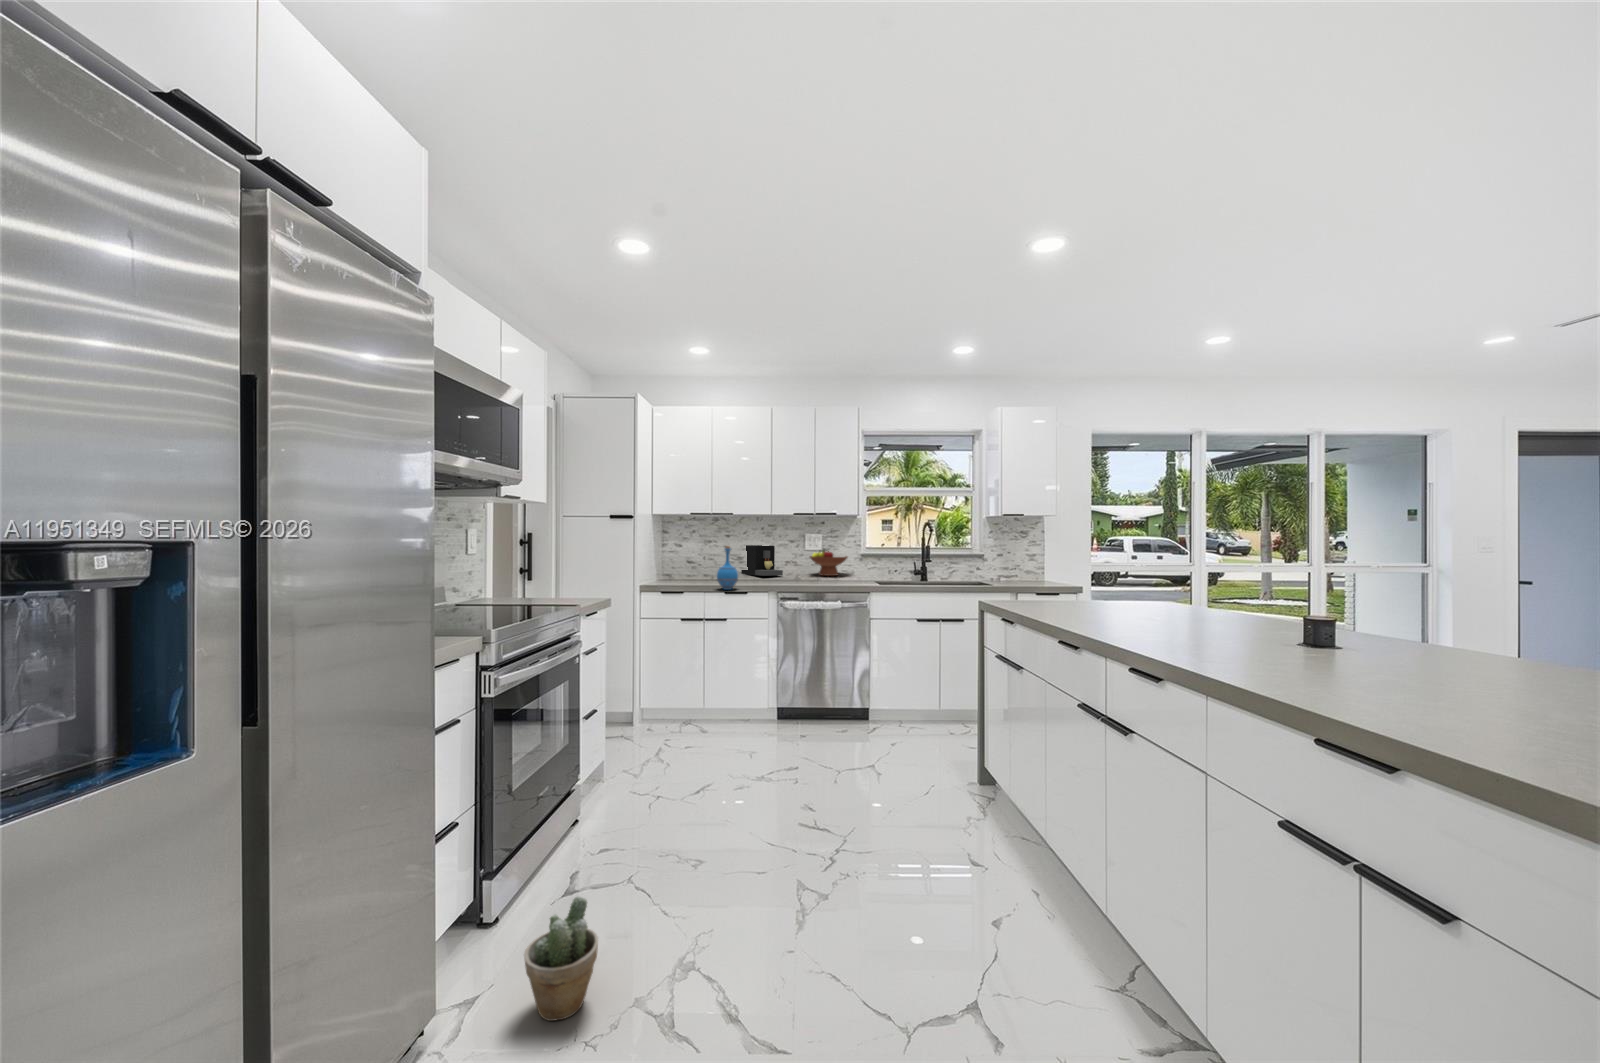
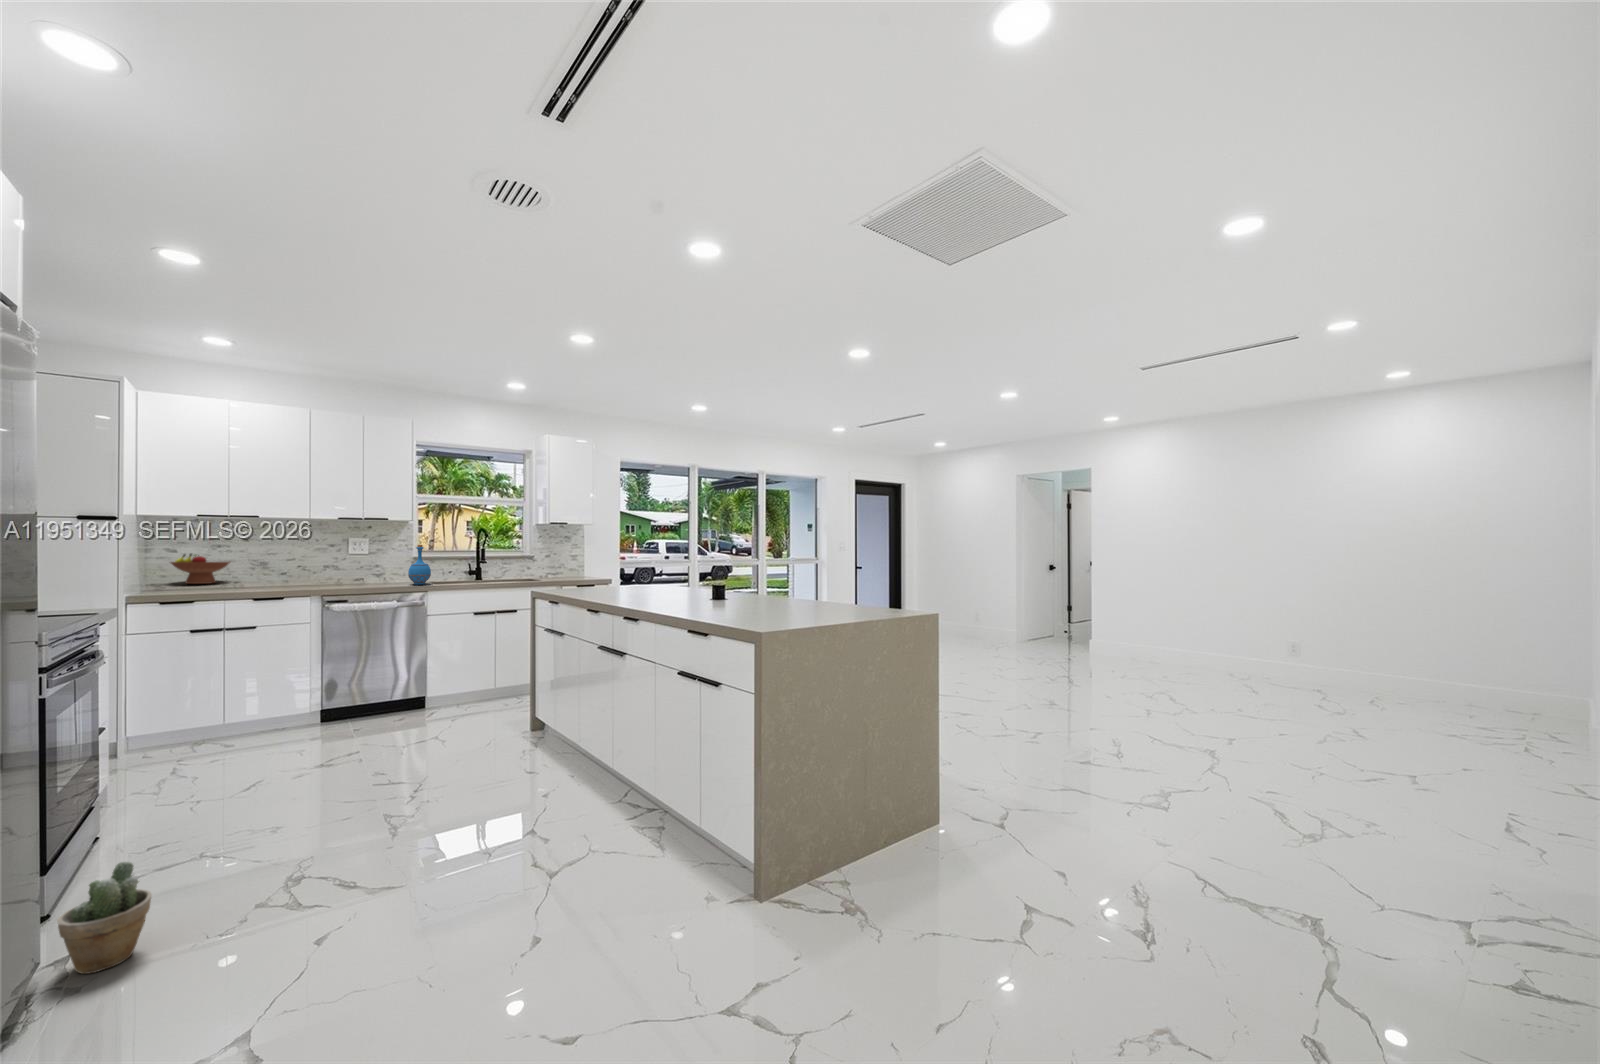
coffee maker: present [741,545,783,576] -> none [264,549,322,580]
bottle: present [717,546,738,590] -> present [408,545,431,585]
fruit bowl: present [810,550,848,576] -> present [171,554,230,584]

